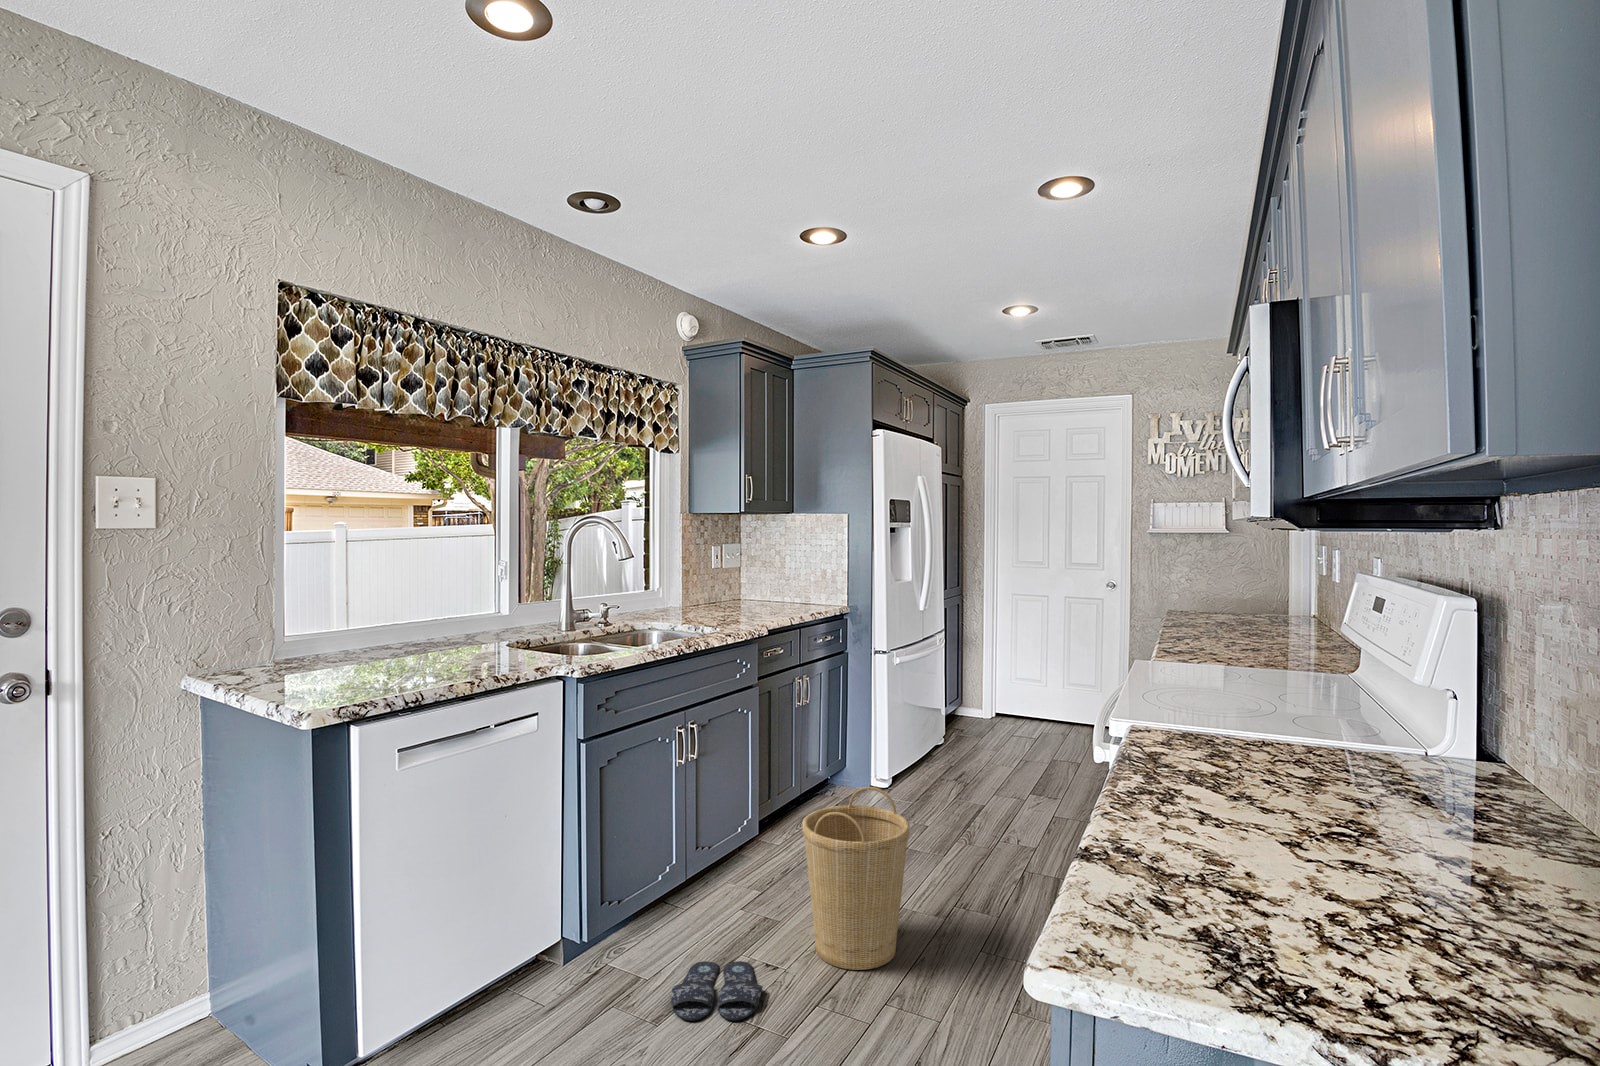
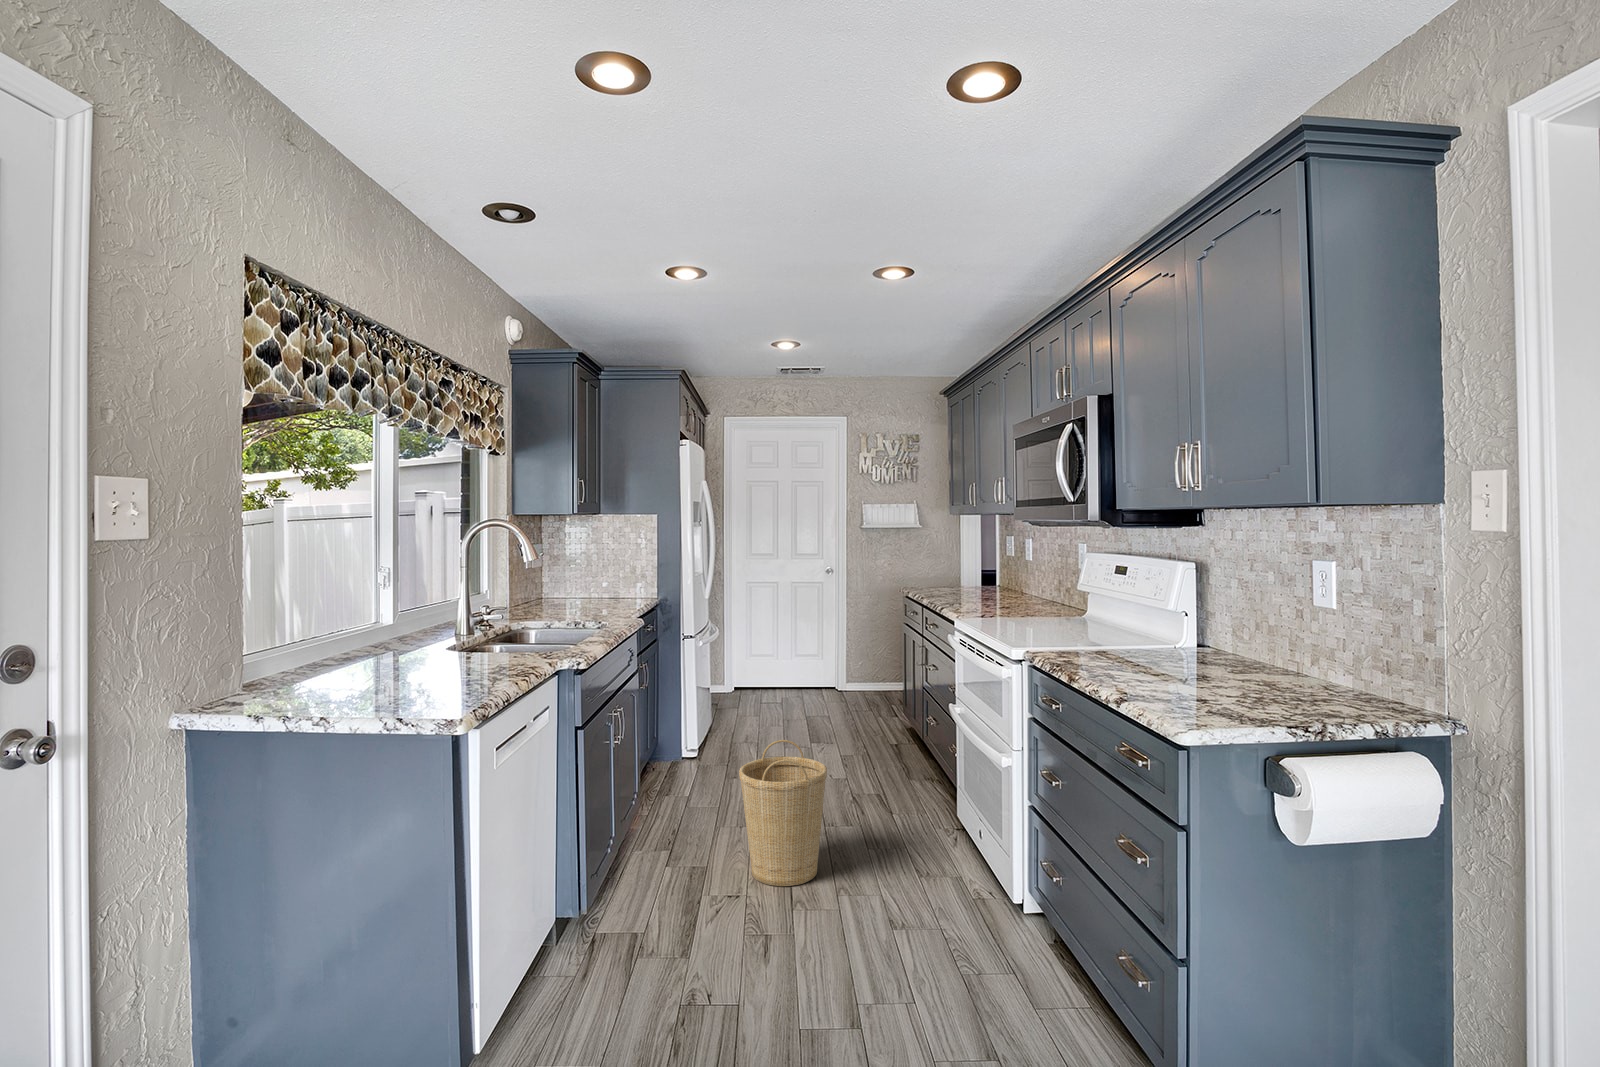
slippers: present [671,961,763,1021] -> none [670,901,752,951]

